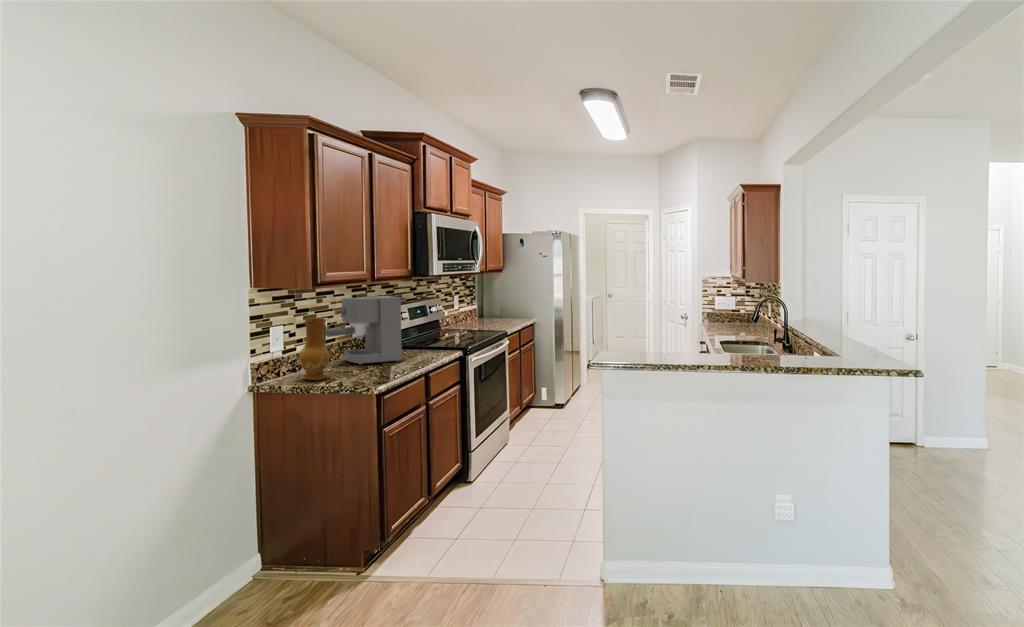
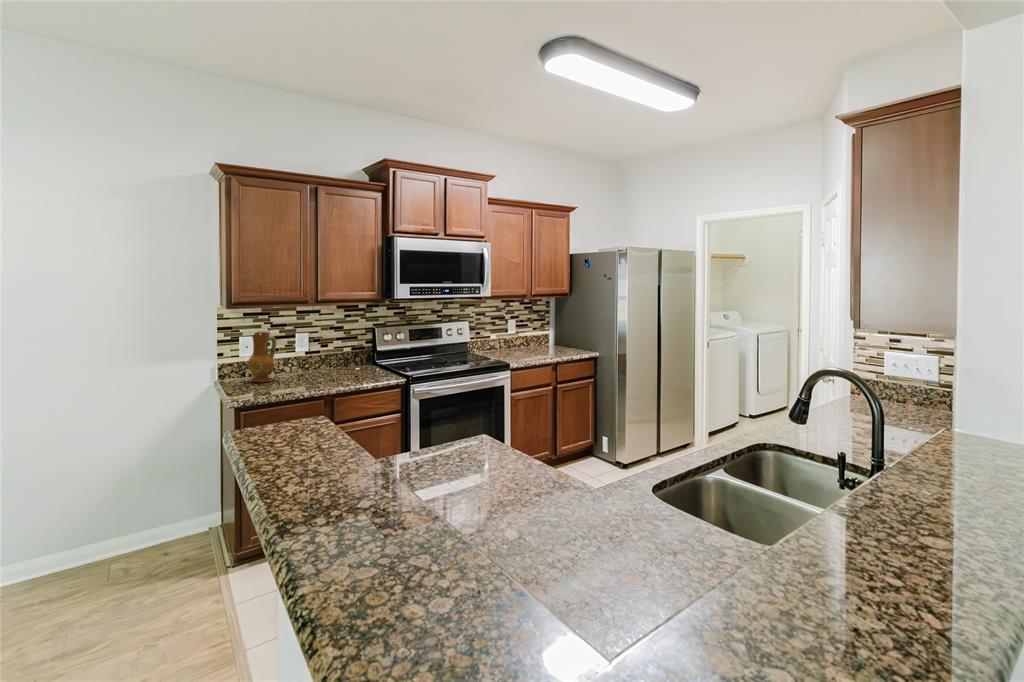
coffee maker: present [327,296,402,365] -> none [296,317,360,374]

